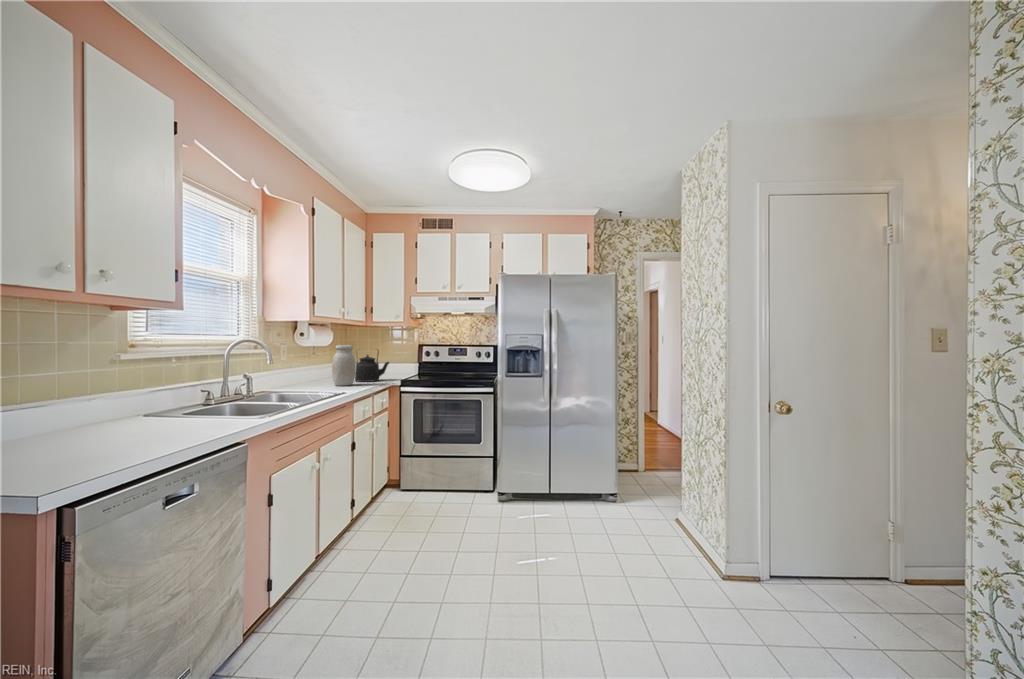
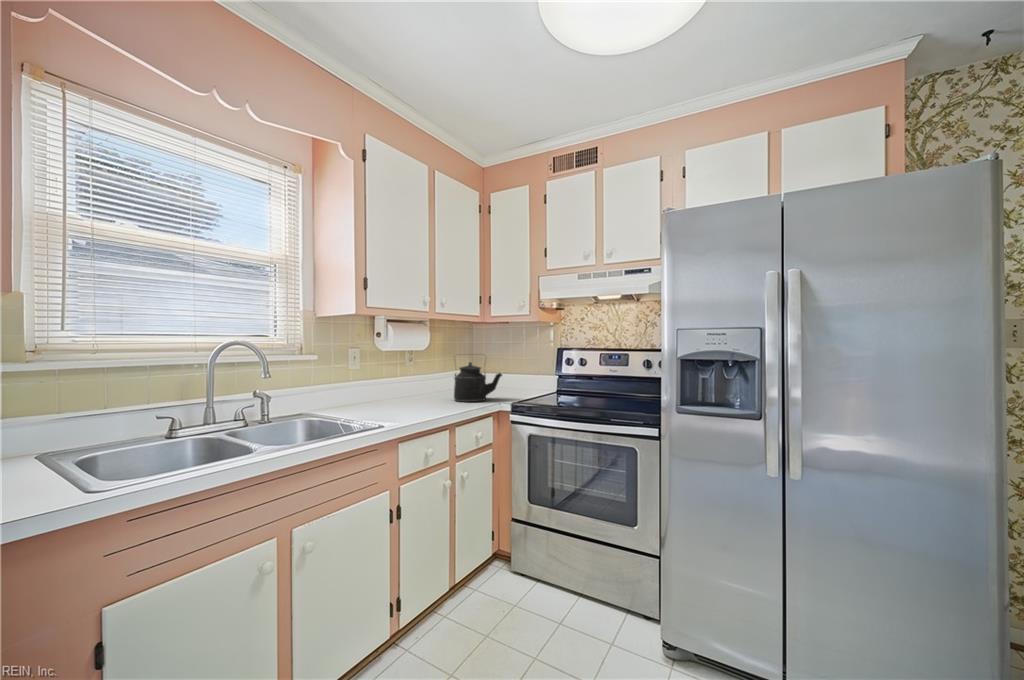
jar: present [332,345,355,386] -> none [403,349,435,409]

